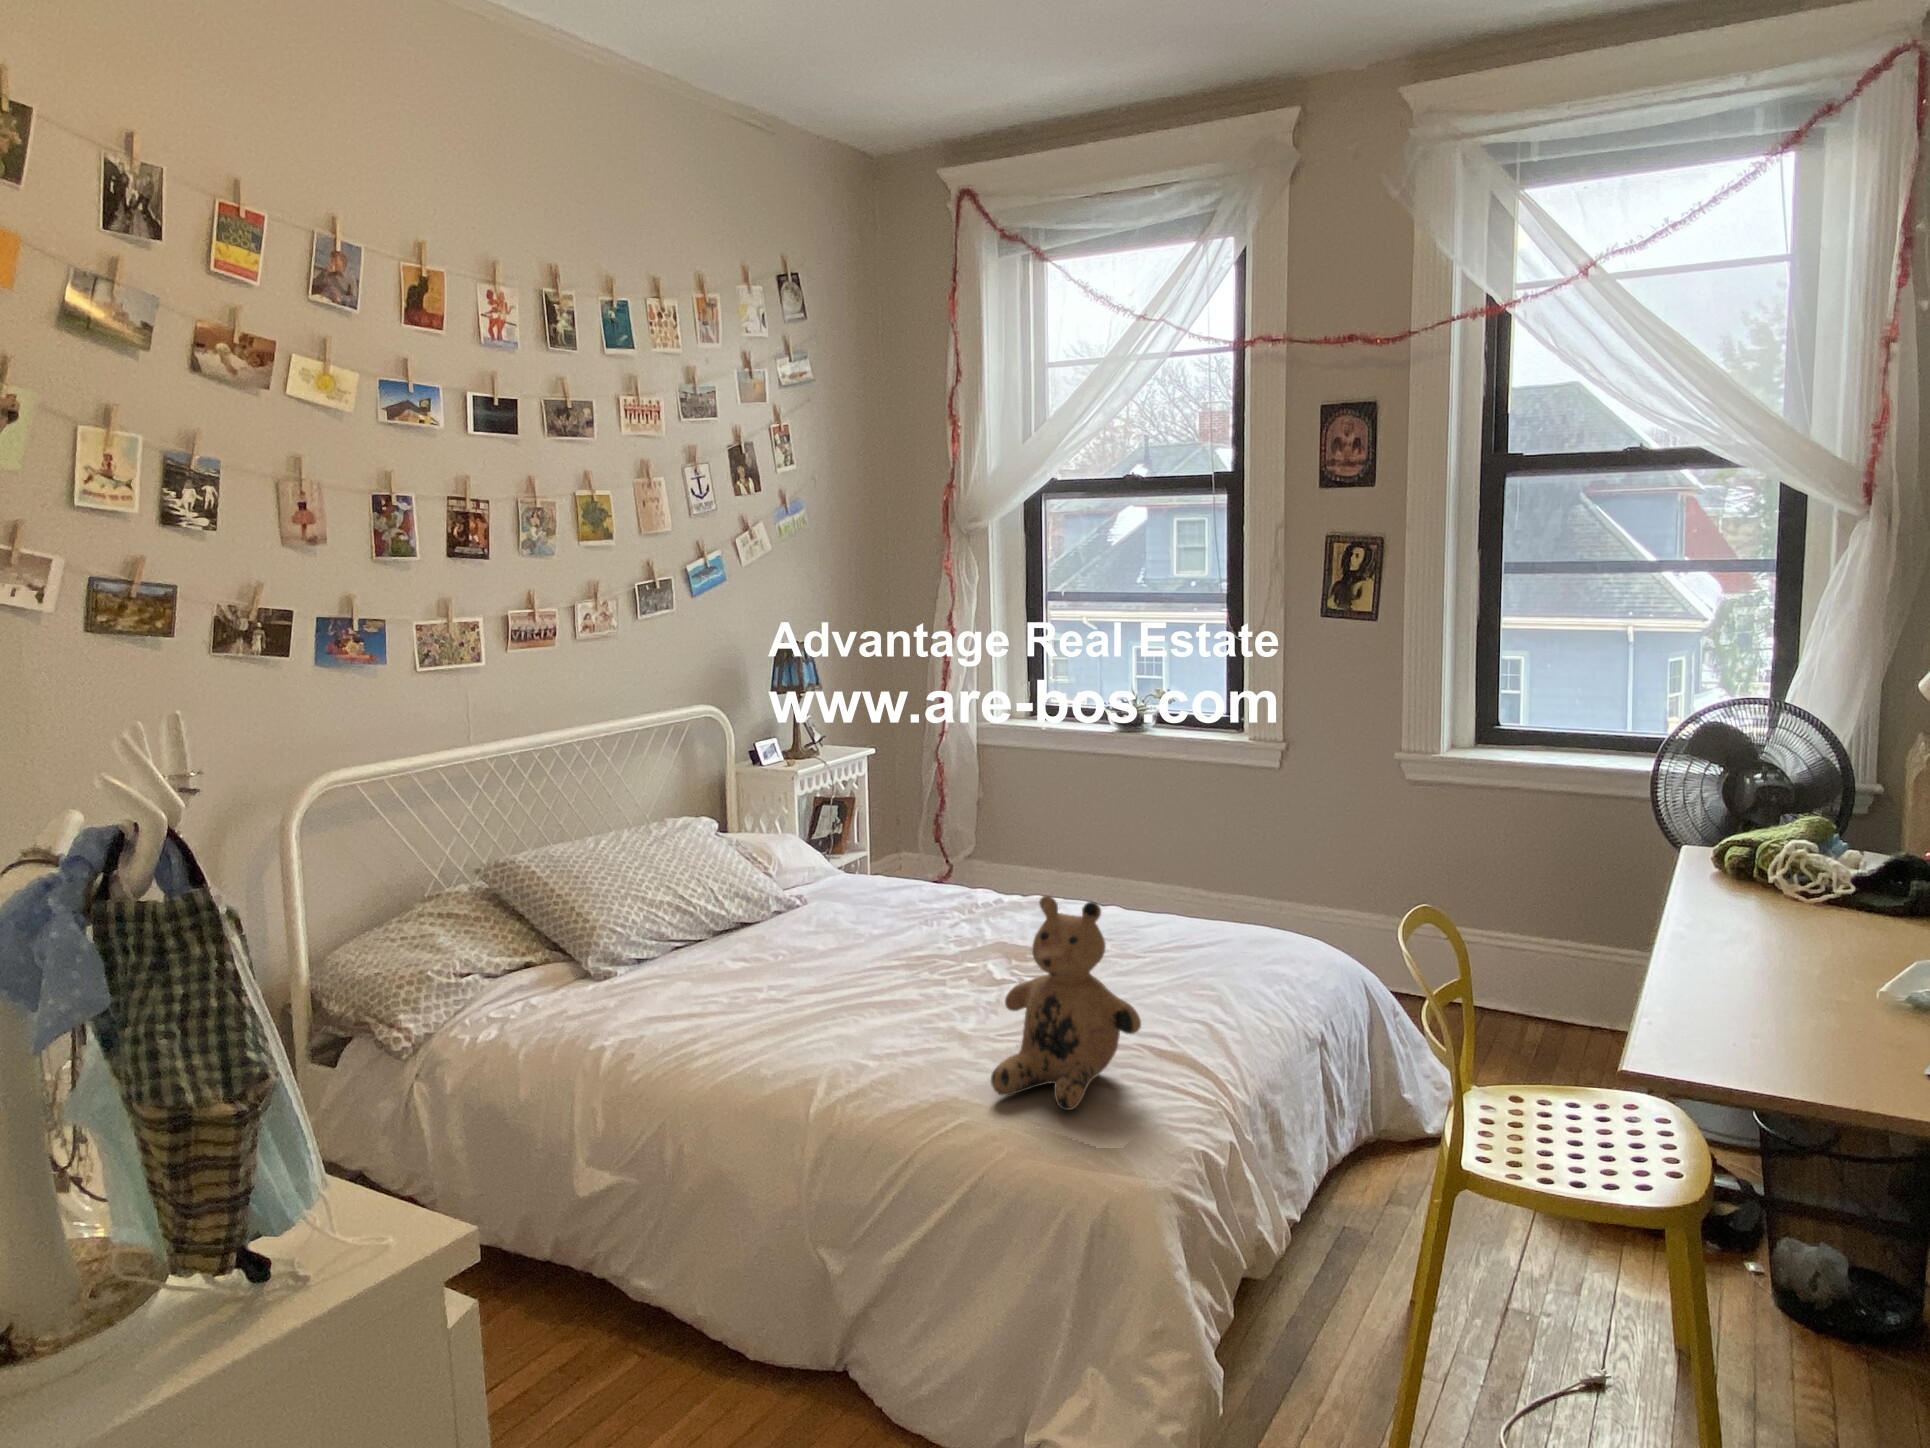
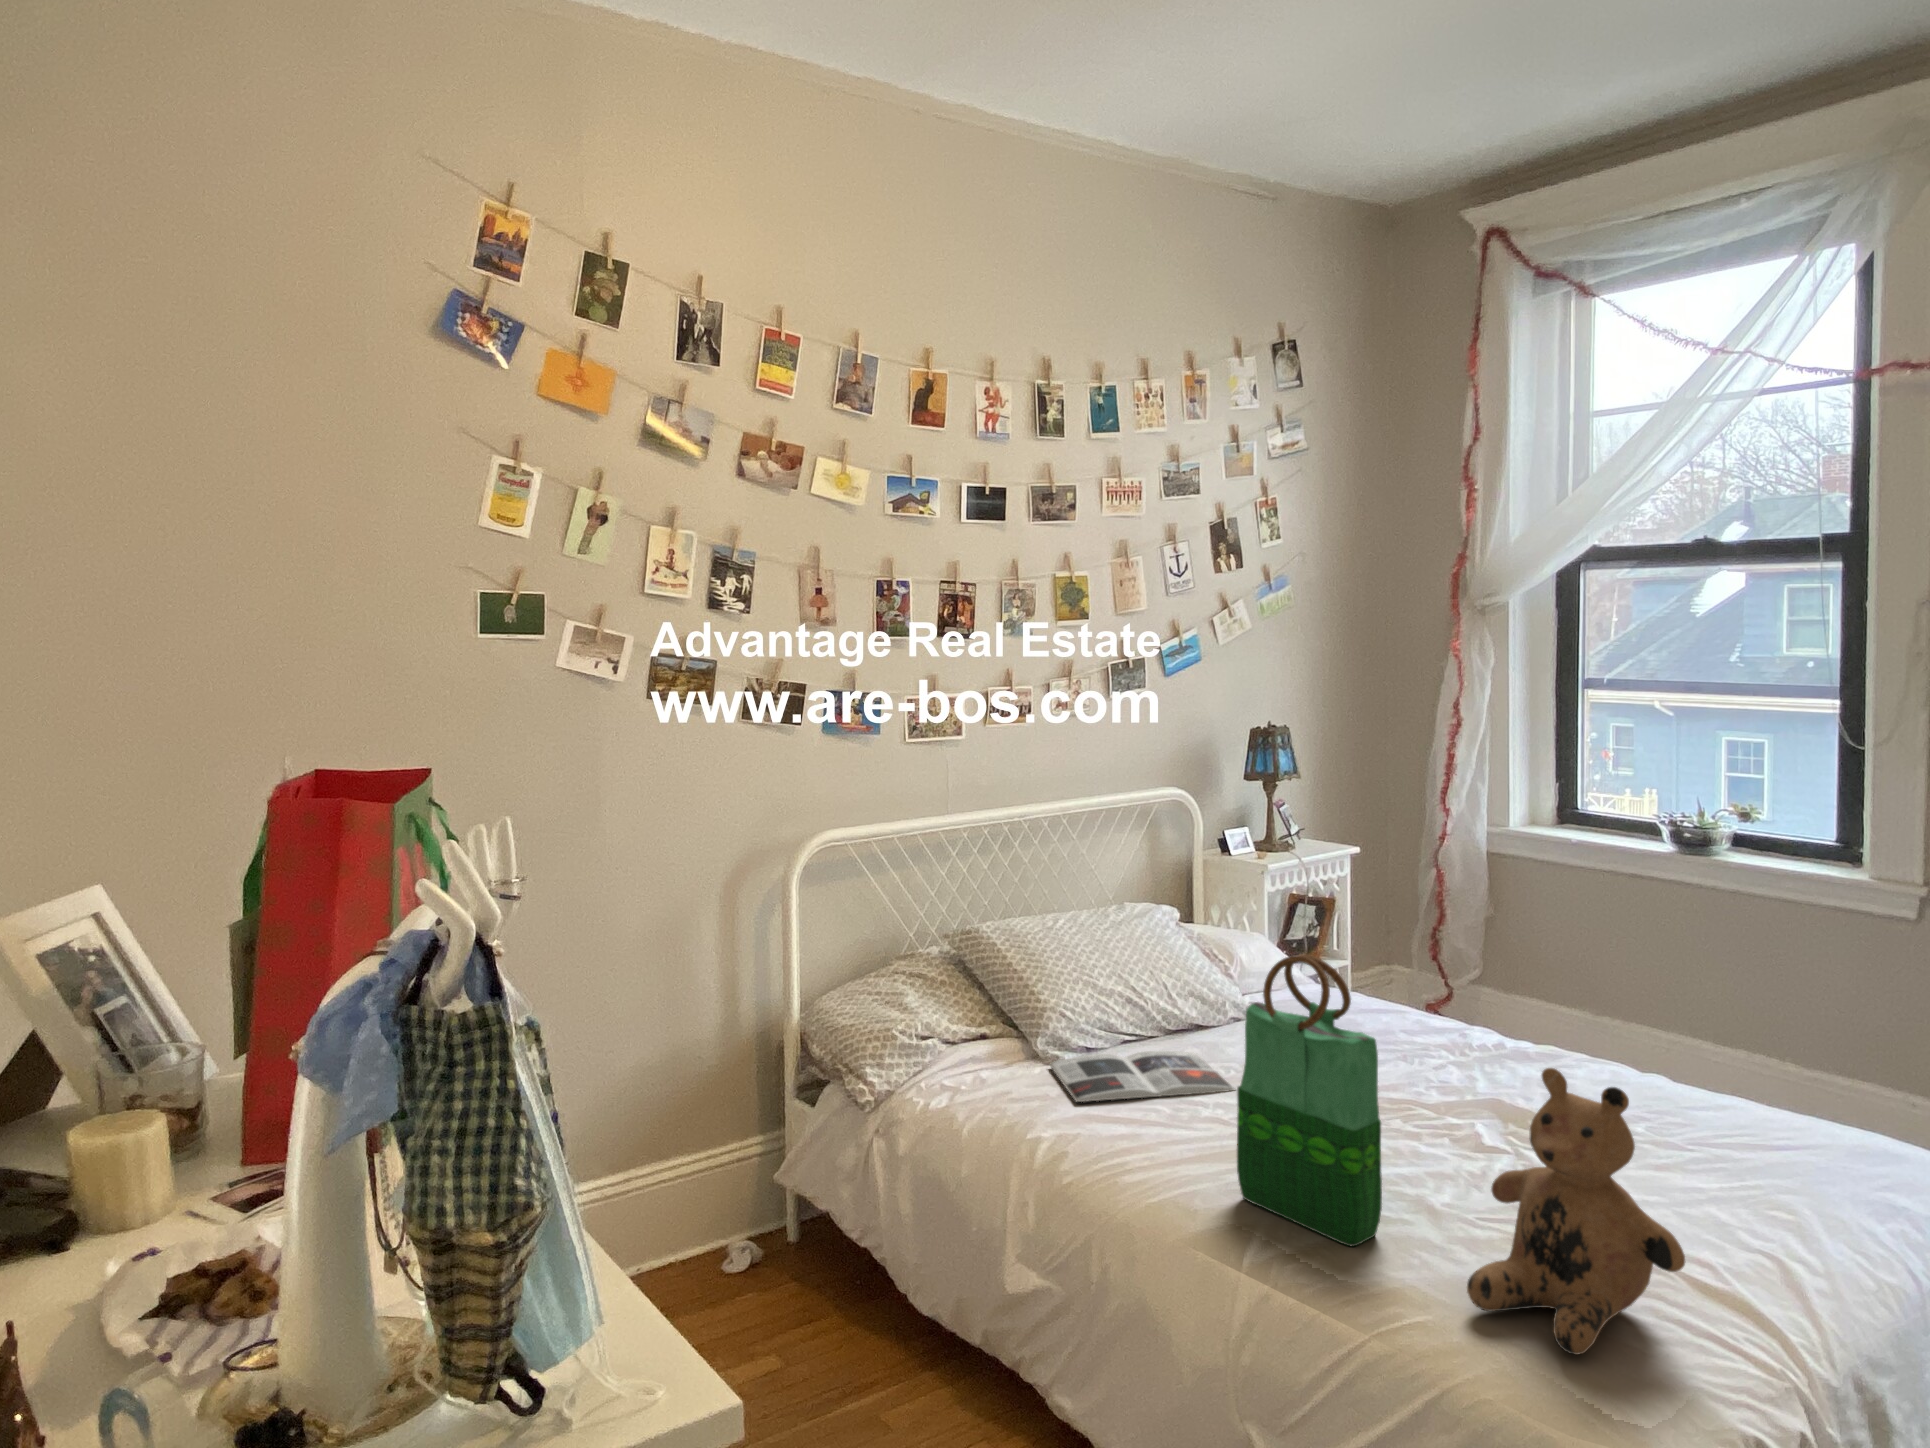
tote bag: none [795,831,921,1073] -> present [1237,954,1382,1246]
magazine: none [603,947,787,1007] -> present [1050,1051,1235,1102]

